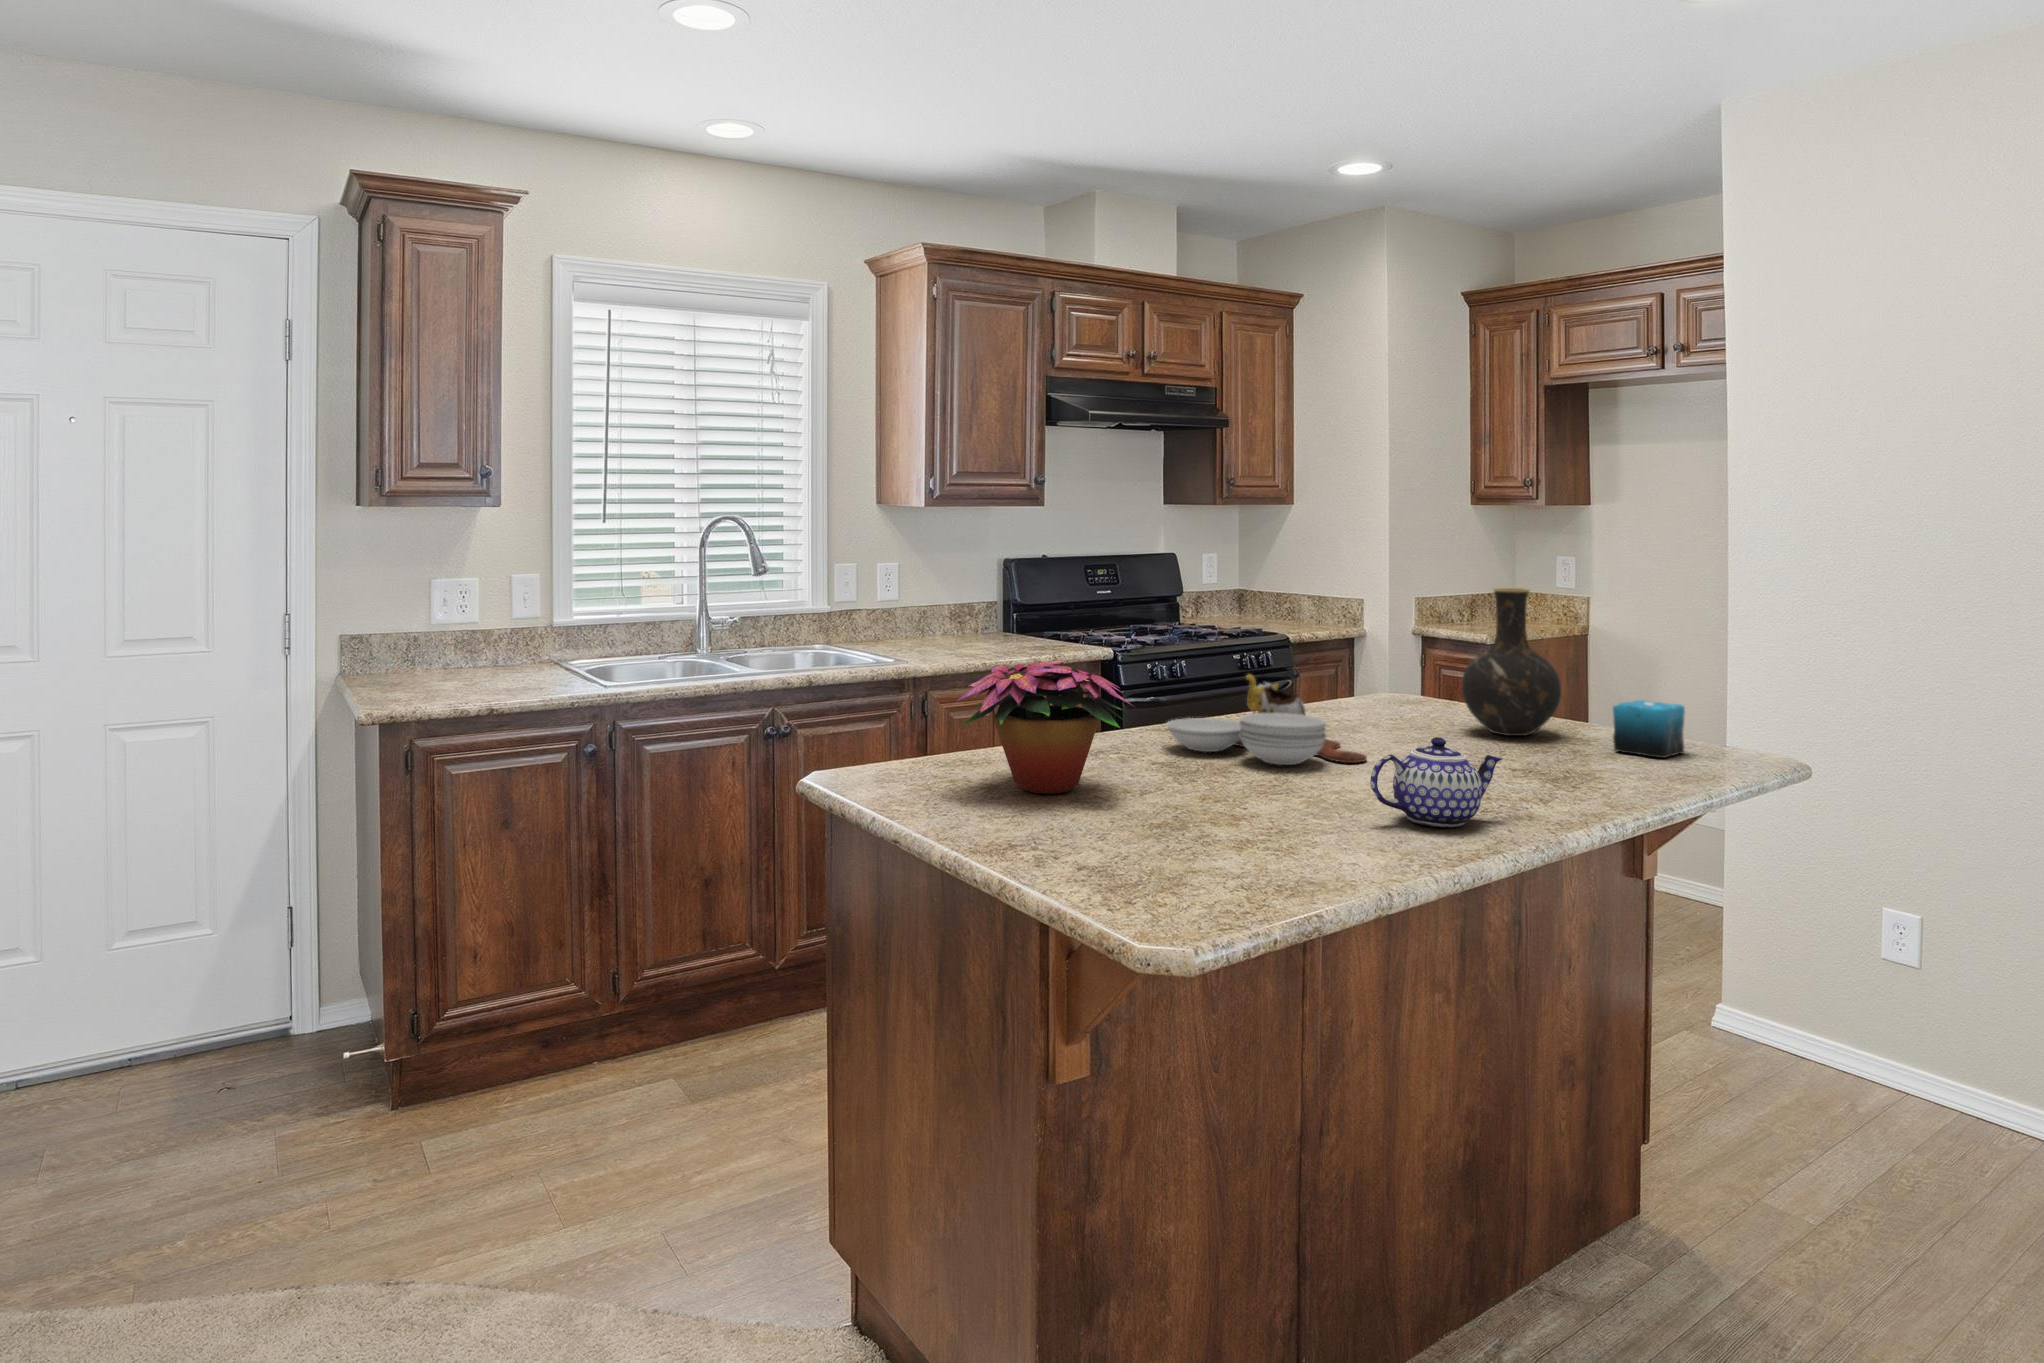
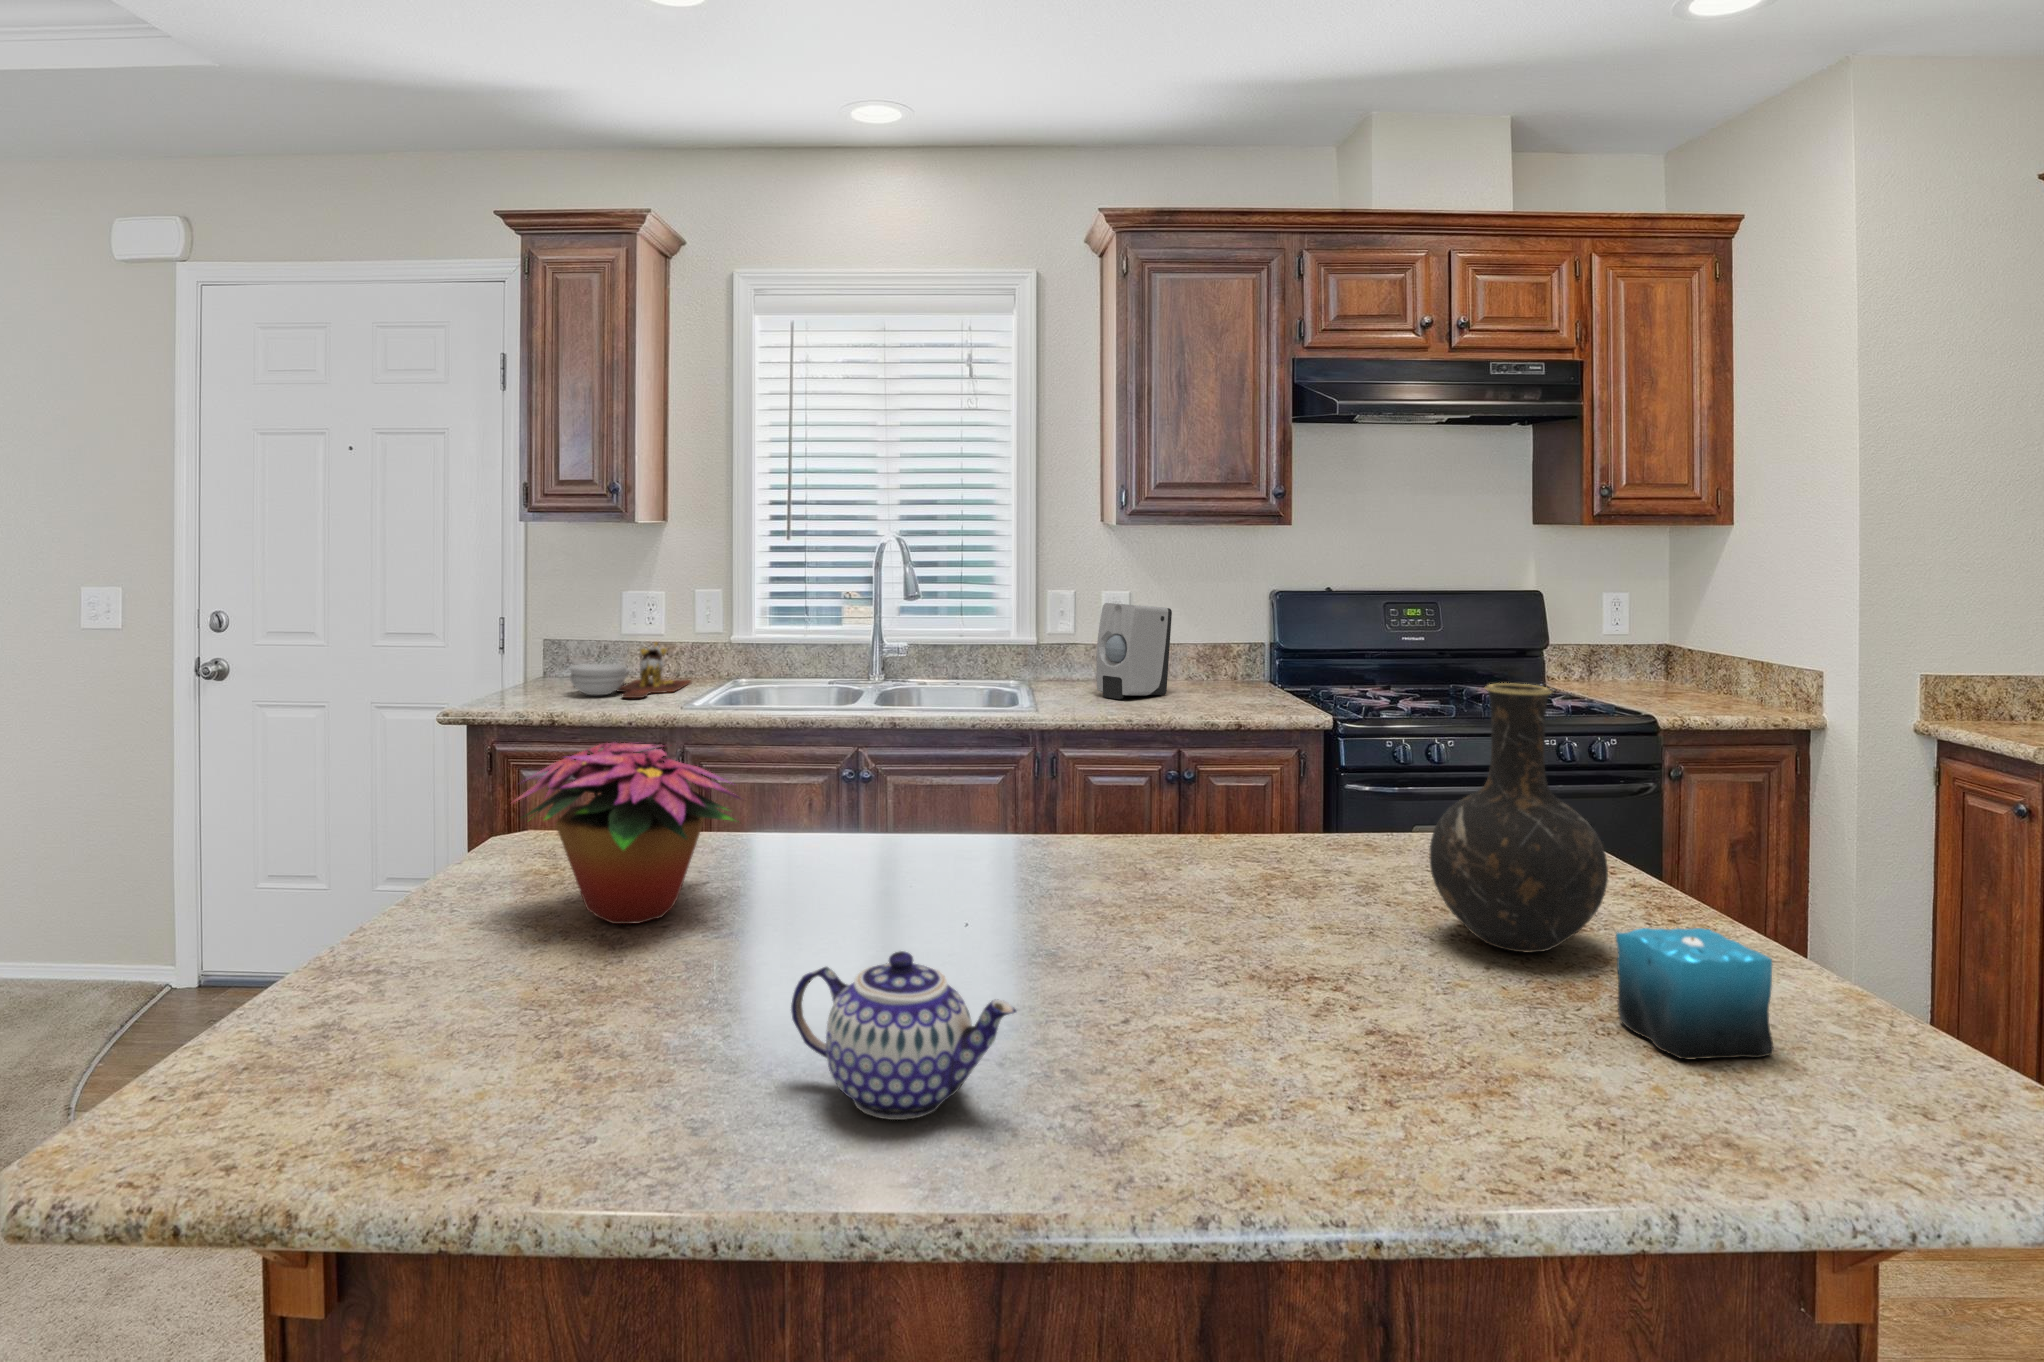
soap dispenser: none [911,572,962,652] -> present [1096,603,1172,699]
cutting board: present [1167,674,1367,765] -> present [570,642,691,698]

